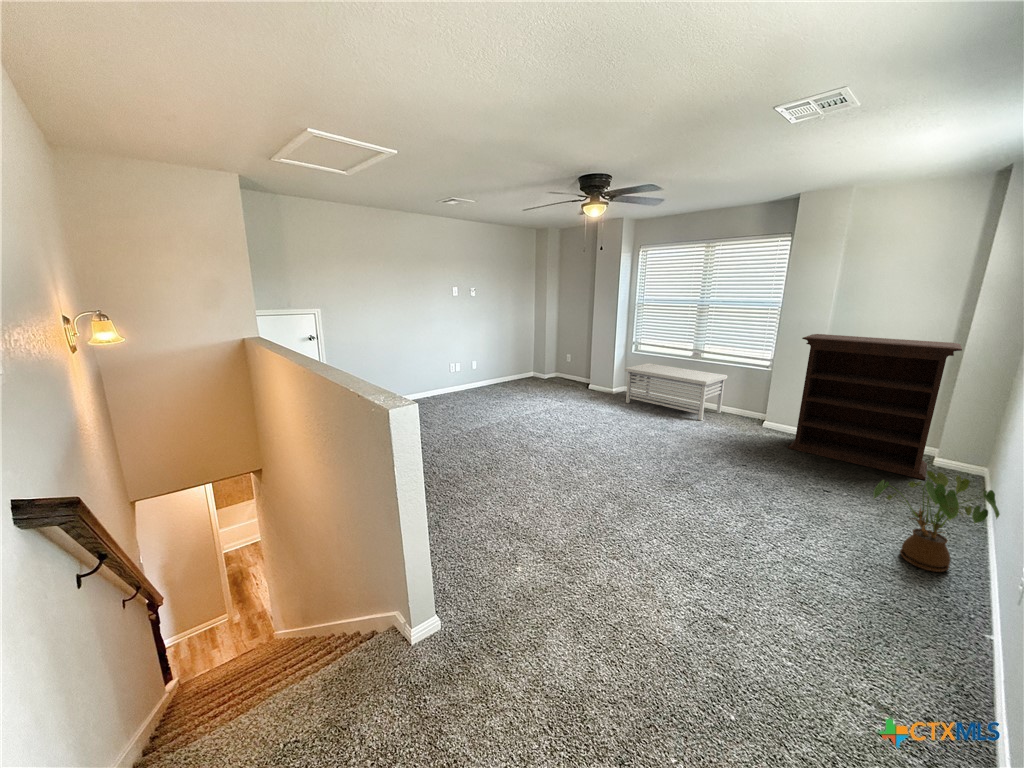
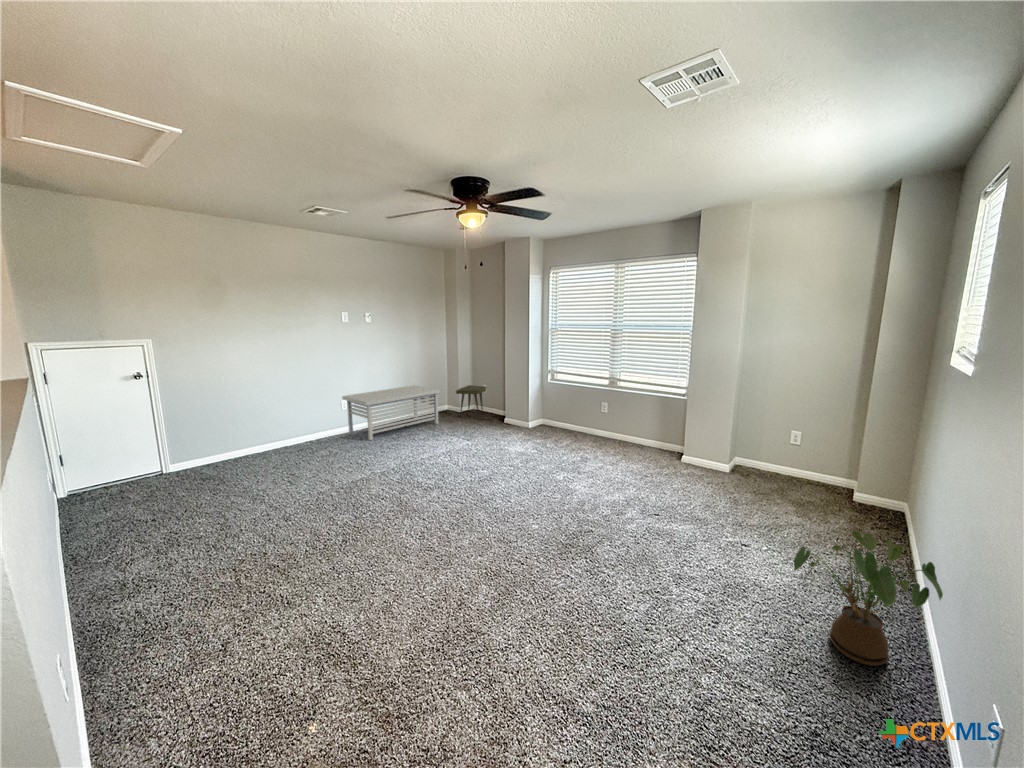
bookshelf: present [788,334,962,480] -> none [705,360,873,521]
side table: none [544,355,571,384] -> present [456,385,486,416]
storage bench: present [625,363,727,420] -> present [342,385,440,440]

